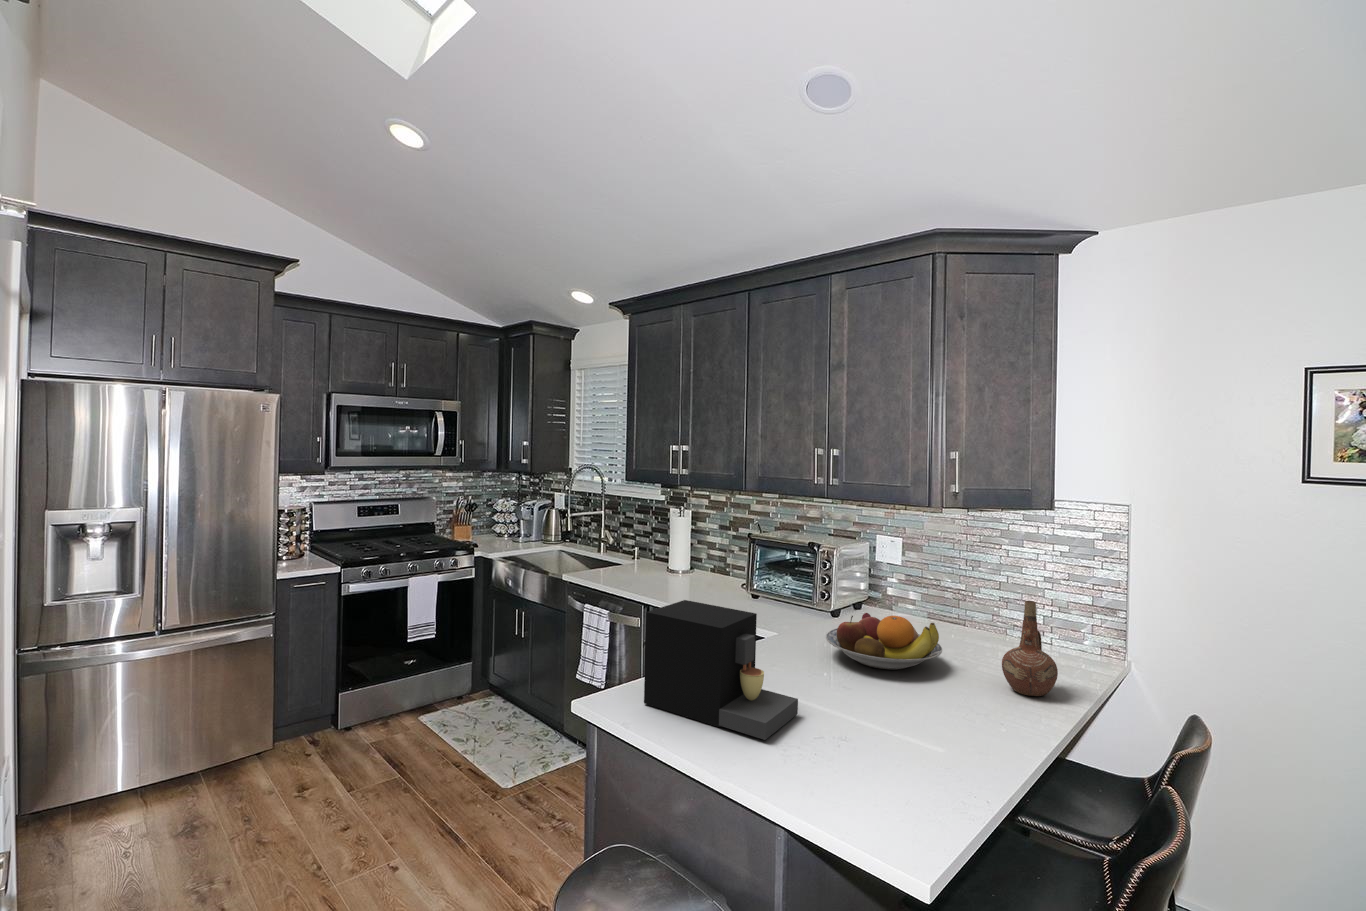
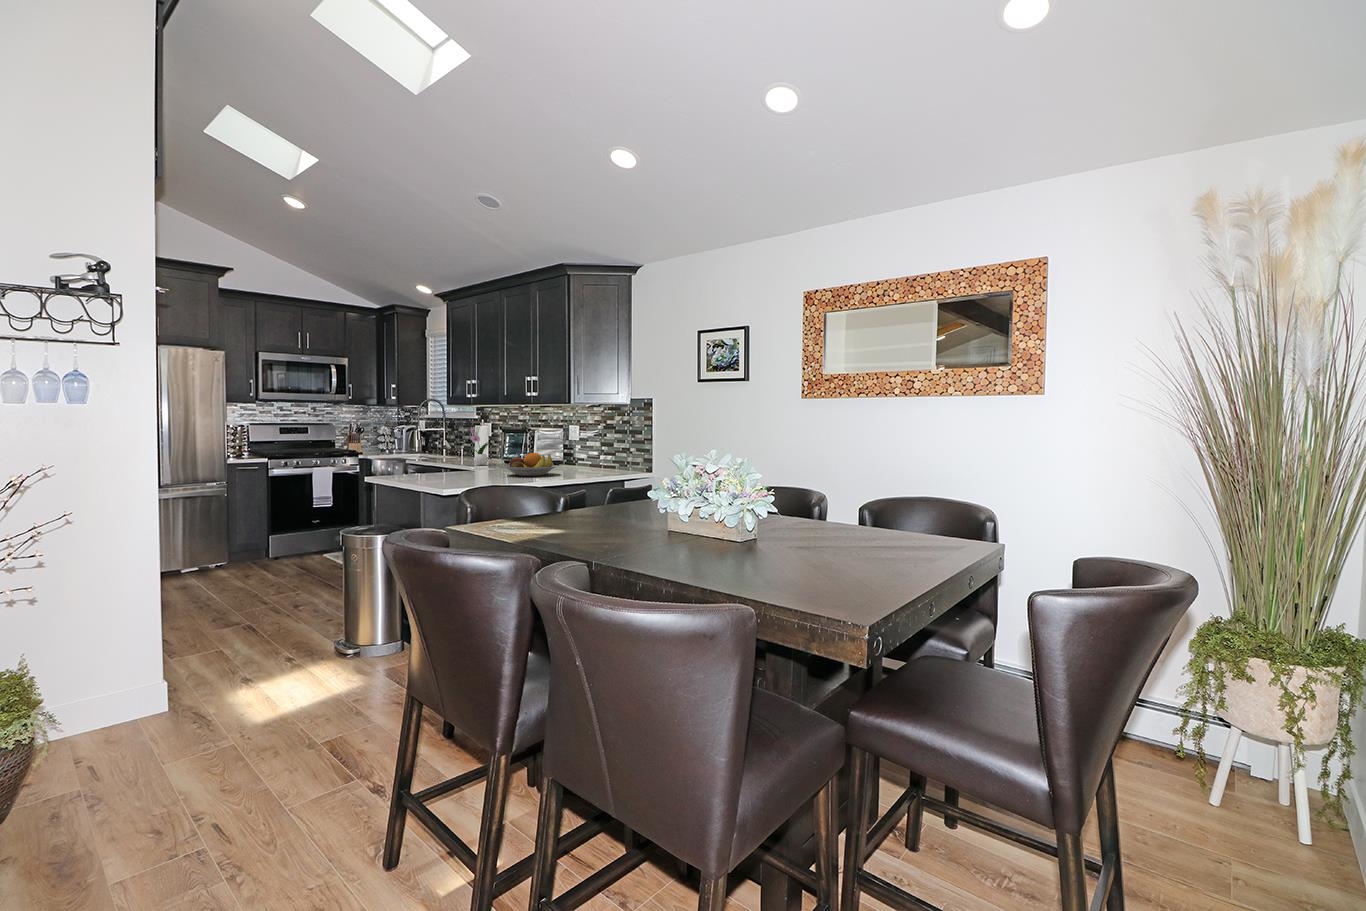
flower arrangement: none [684,516,718,594] -> present [470,421,489,465]
coffee maker: present [644,600,798,740] -> none [396,441,459,483]
ceramic pitcher: present [1002,601,1058,696] -> none [566,439,588,478]

